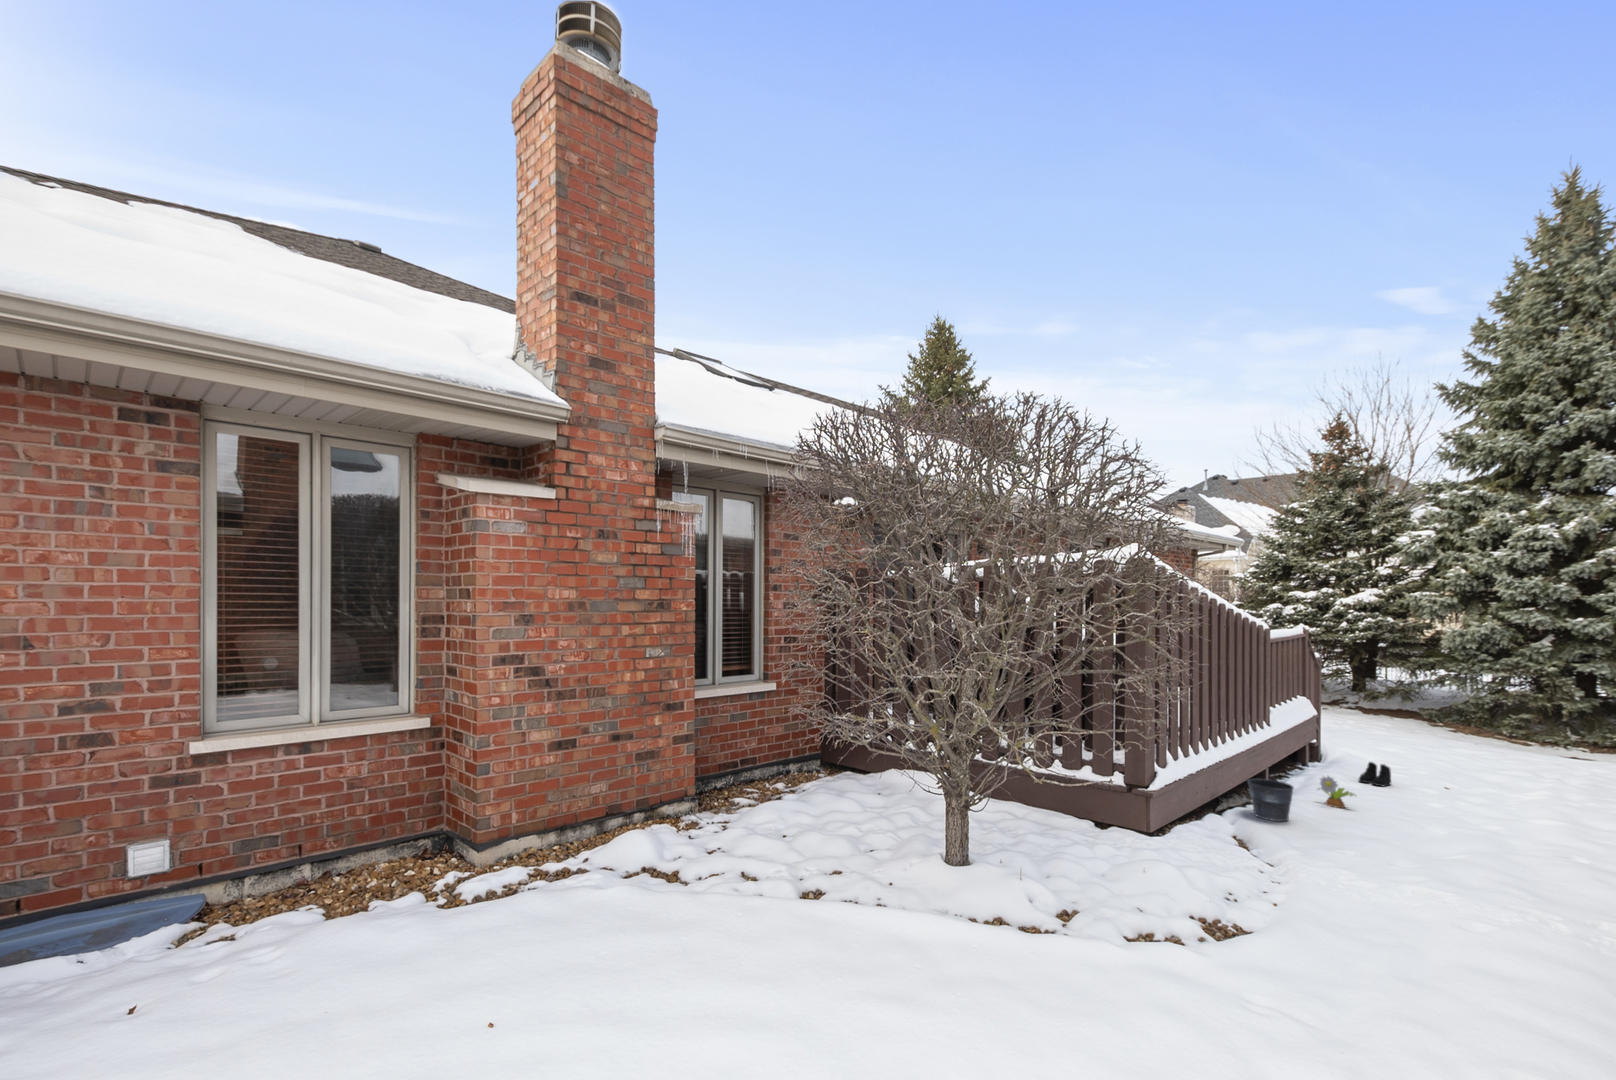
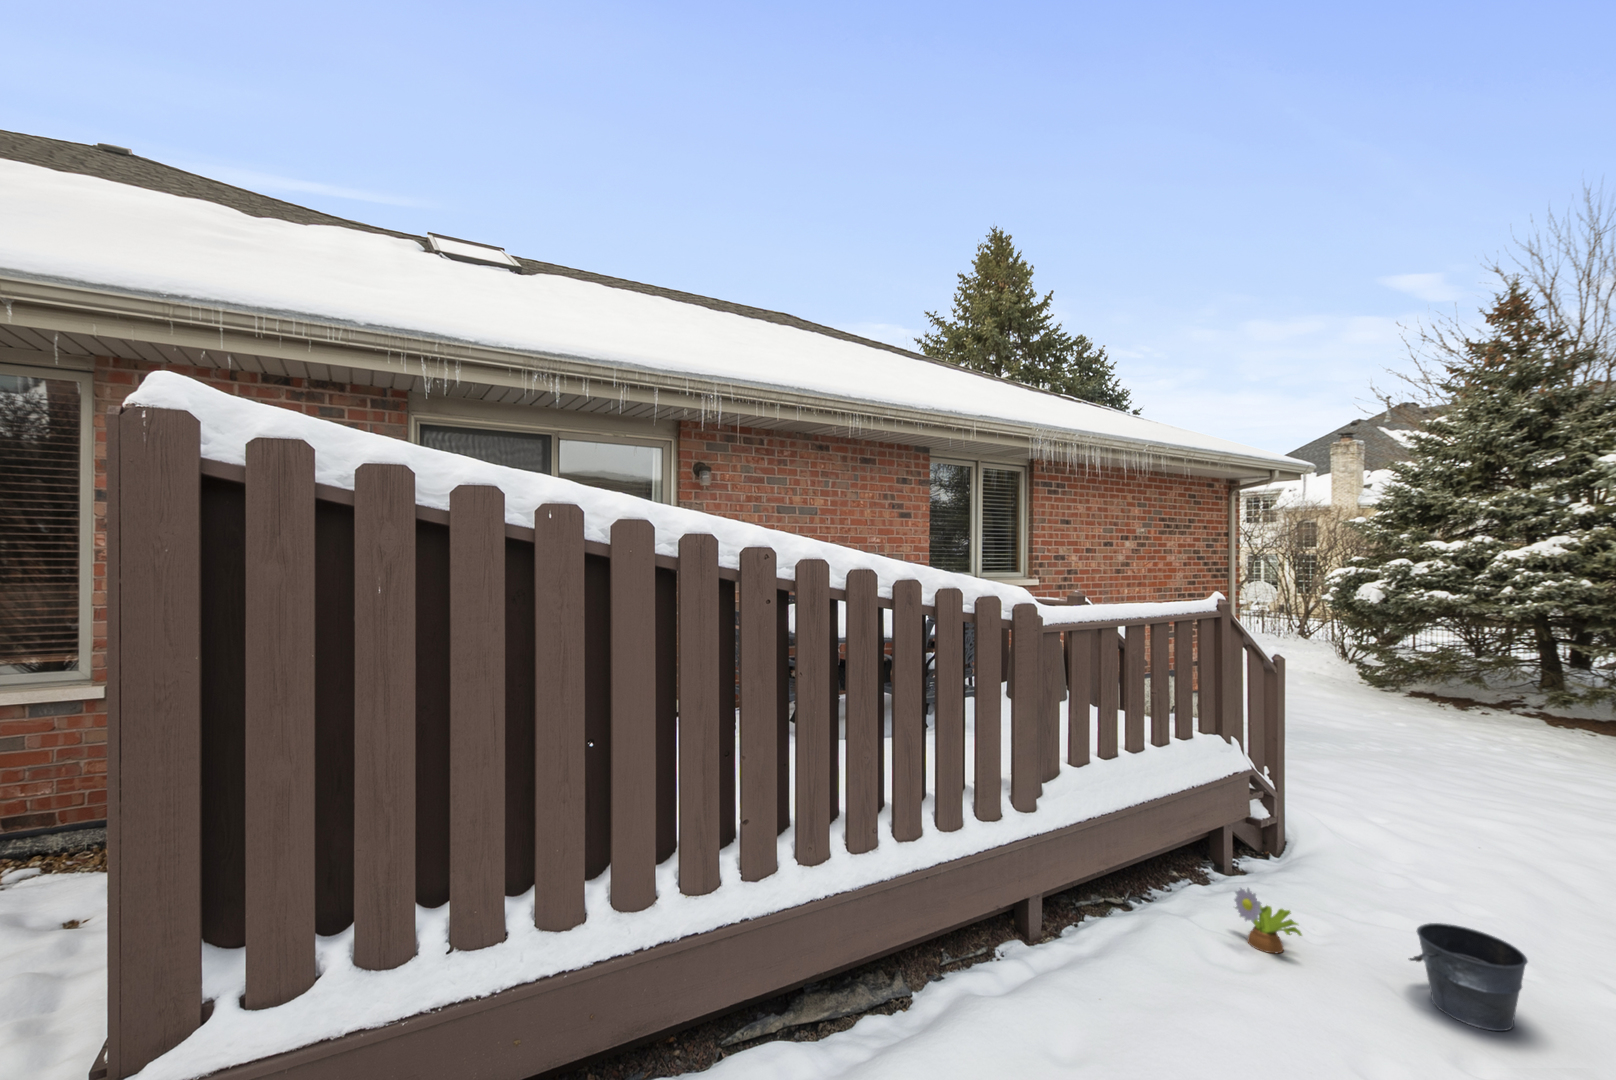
boots: present [1359,762,1391,787] -> none [1383,843,1448,894]
bucket: present [1245,779,1294,821] -> present [1409,923,1528,1031]

